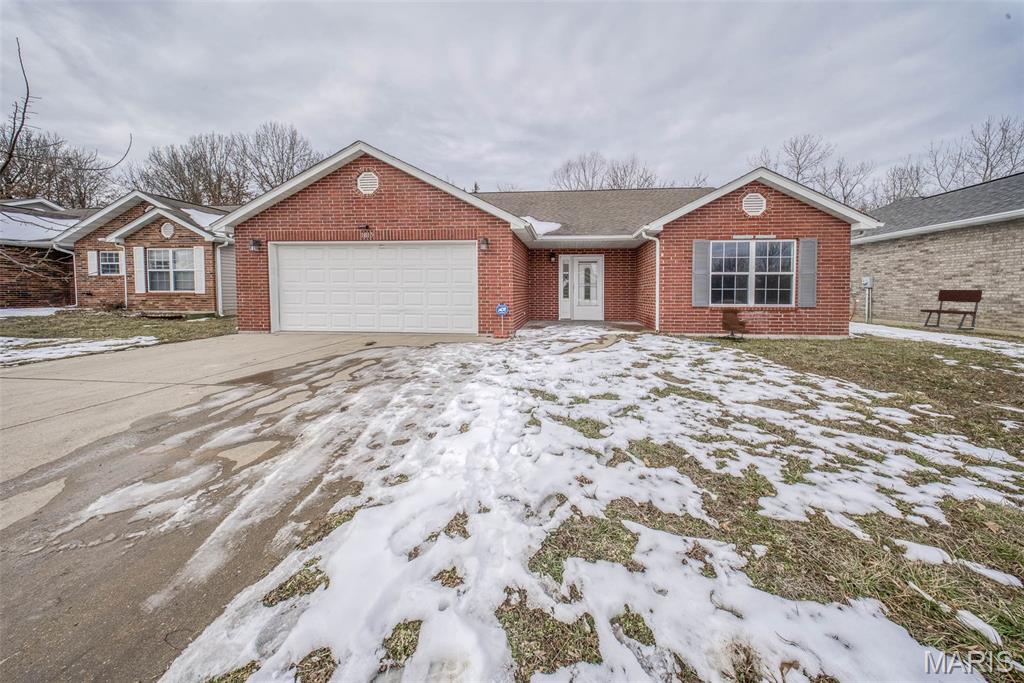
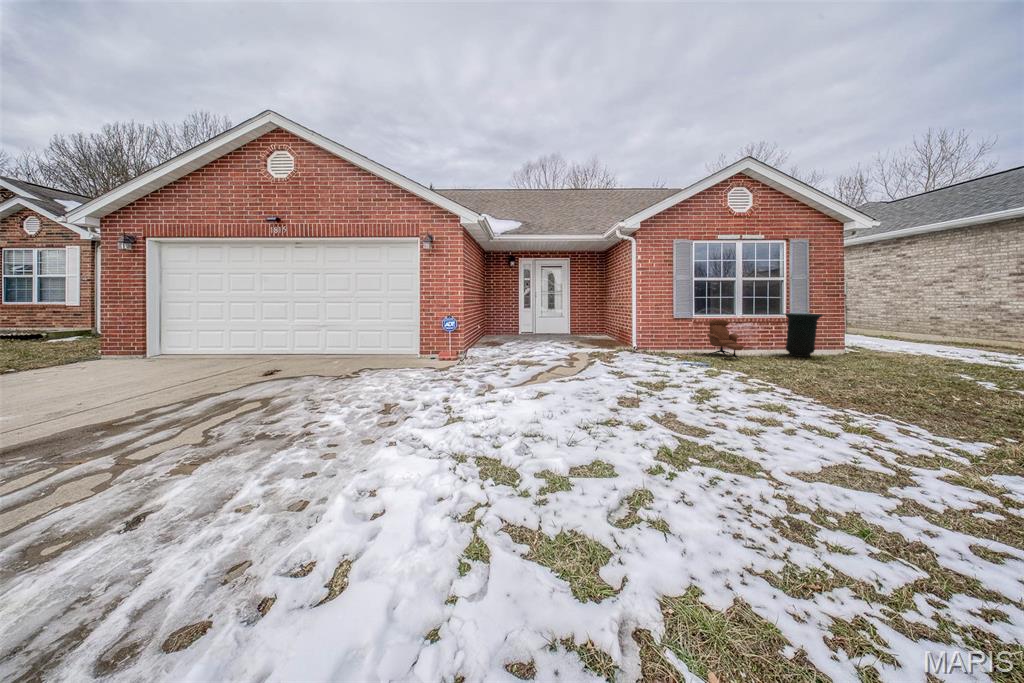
bench: present [920,290,982,330] -> none [903,297,966,339]
trash can: none [789,303,827,341] -> present [783,313,824,357]

